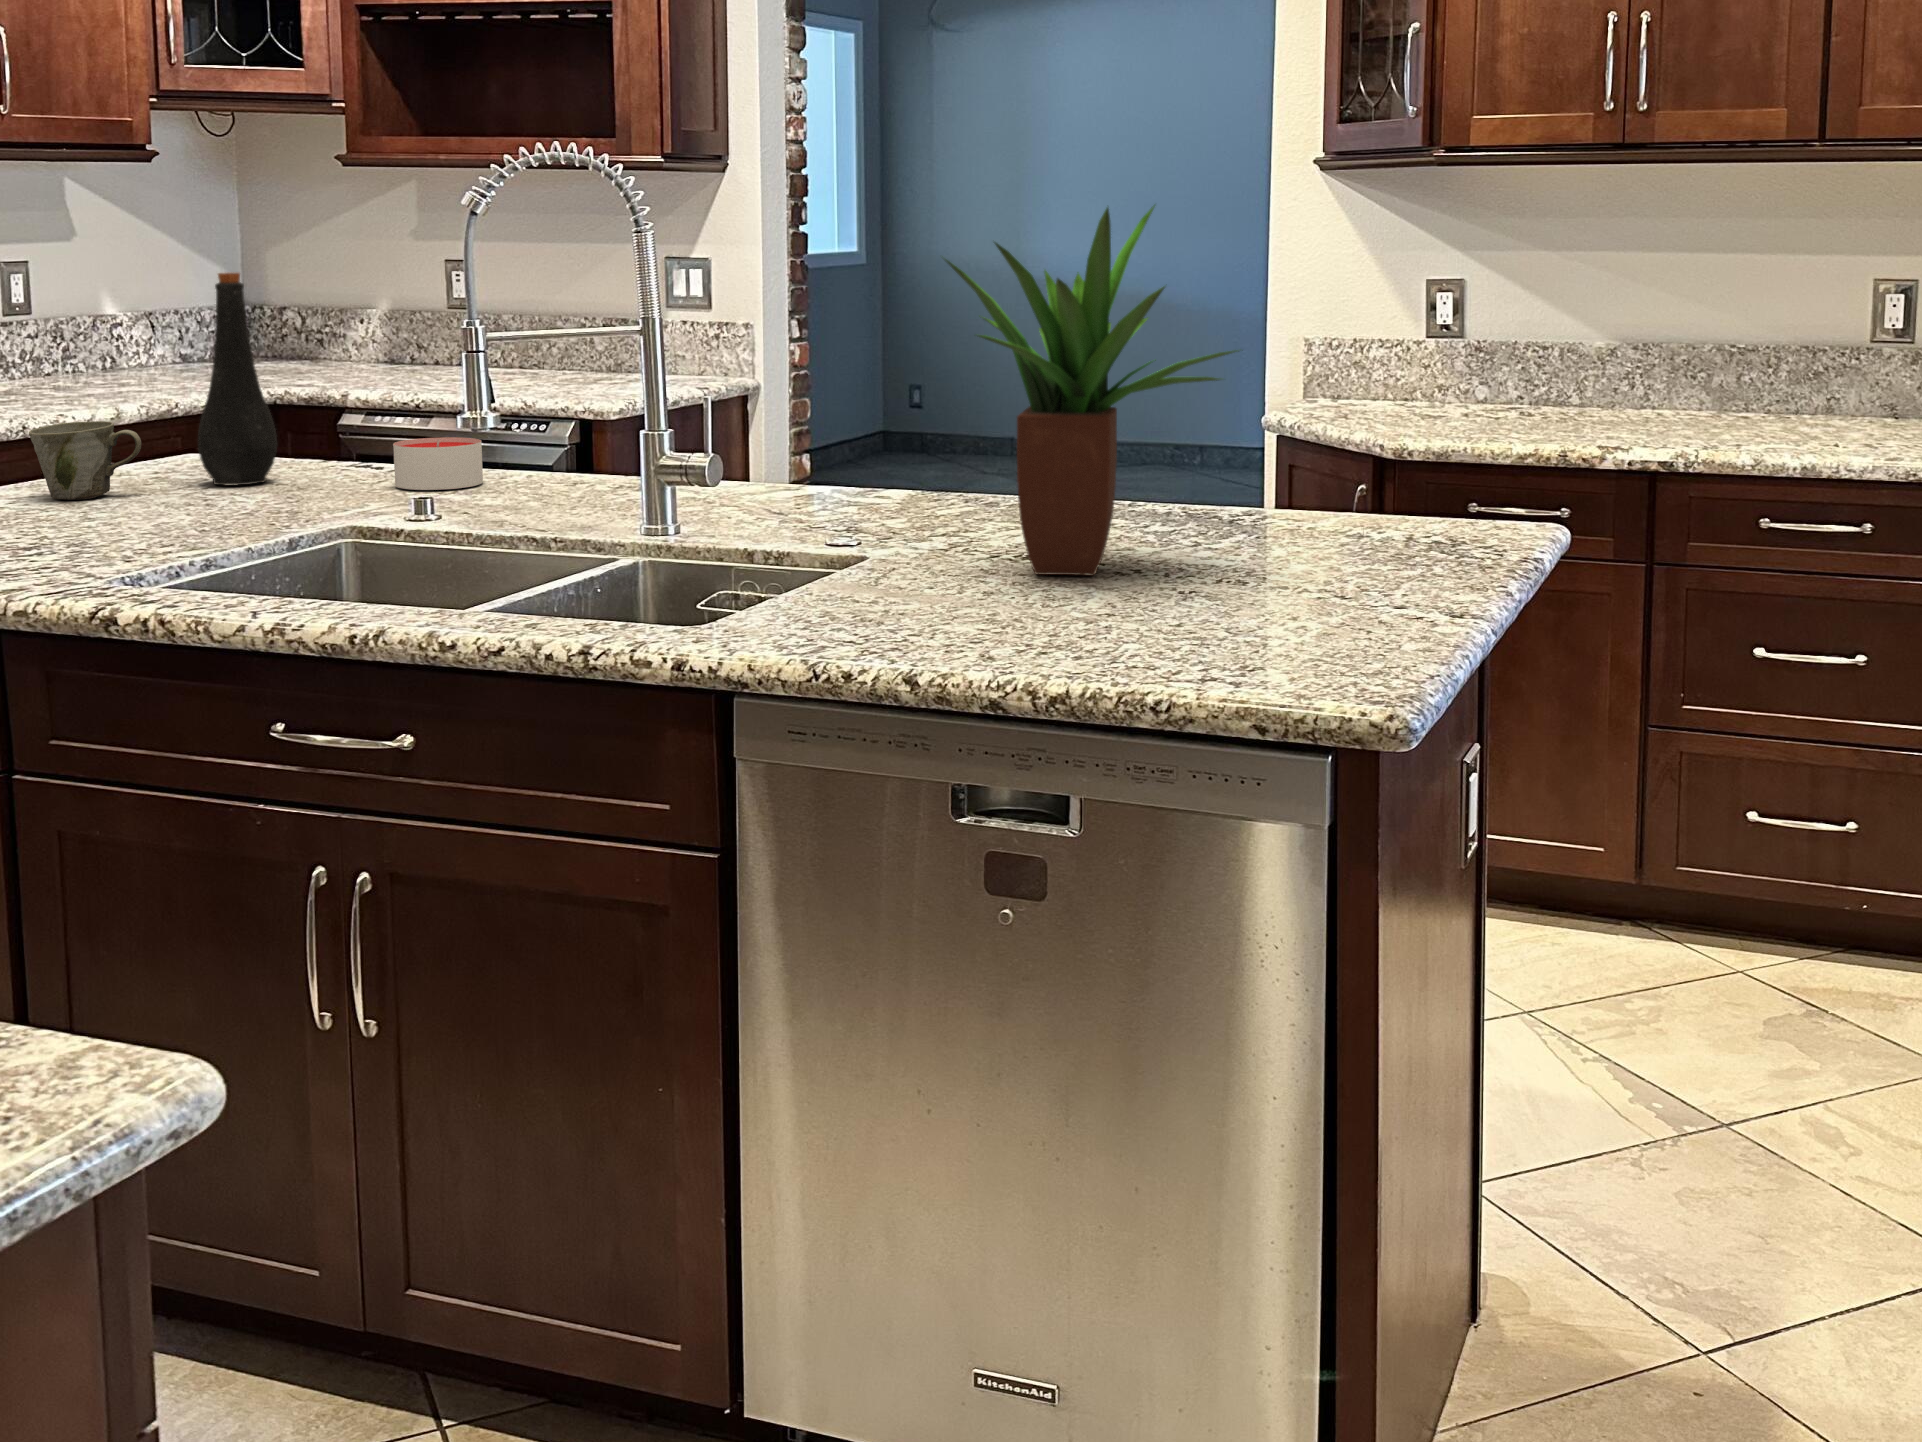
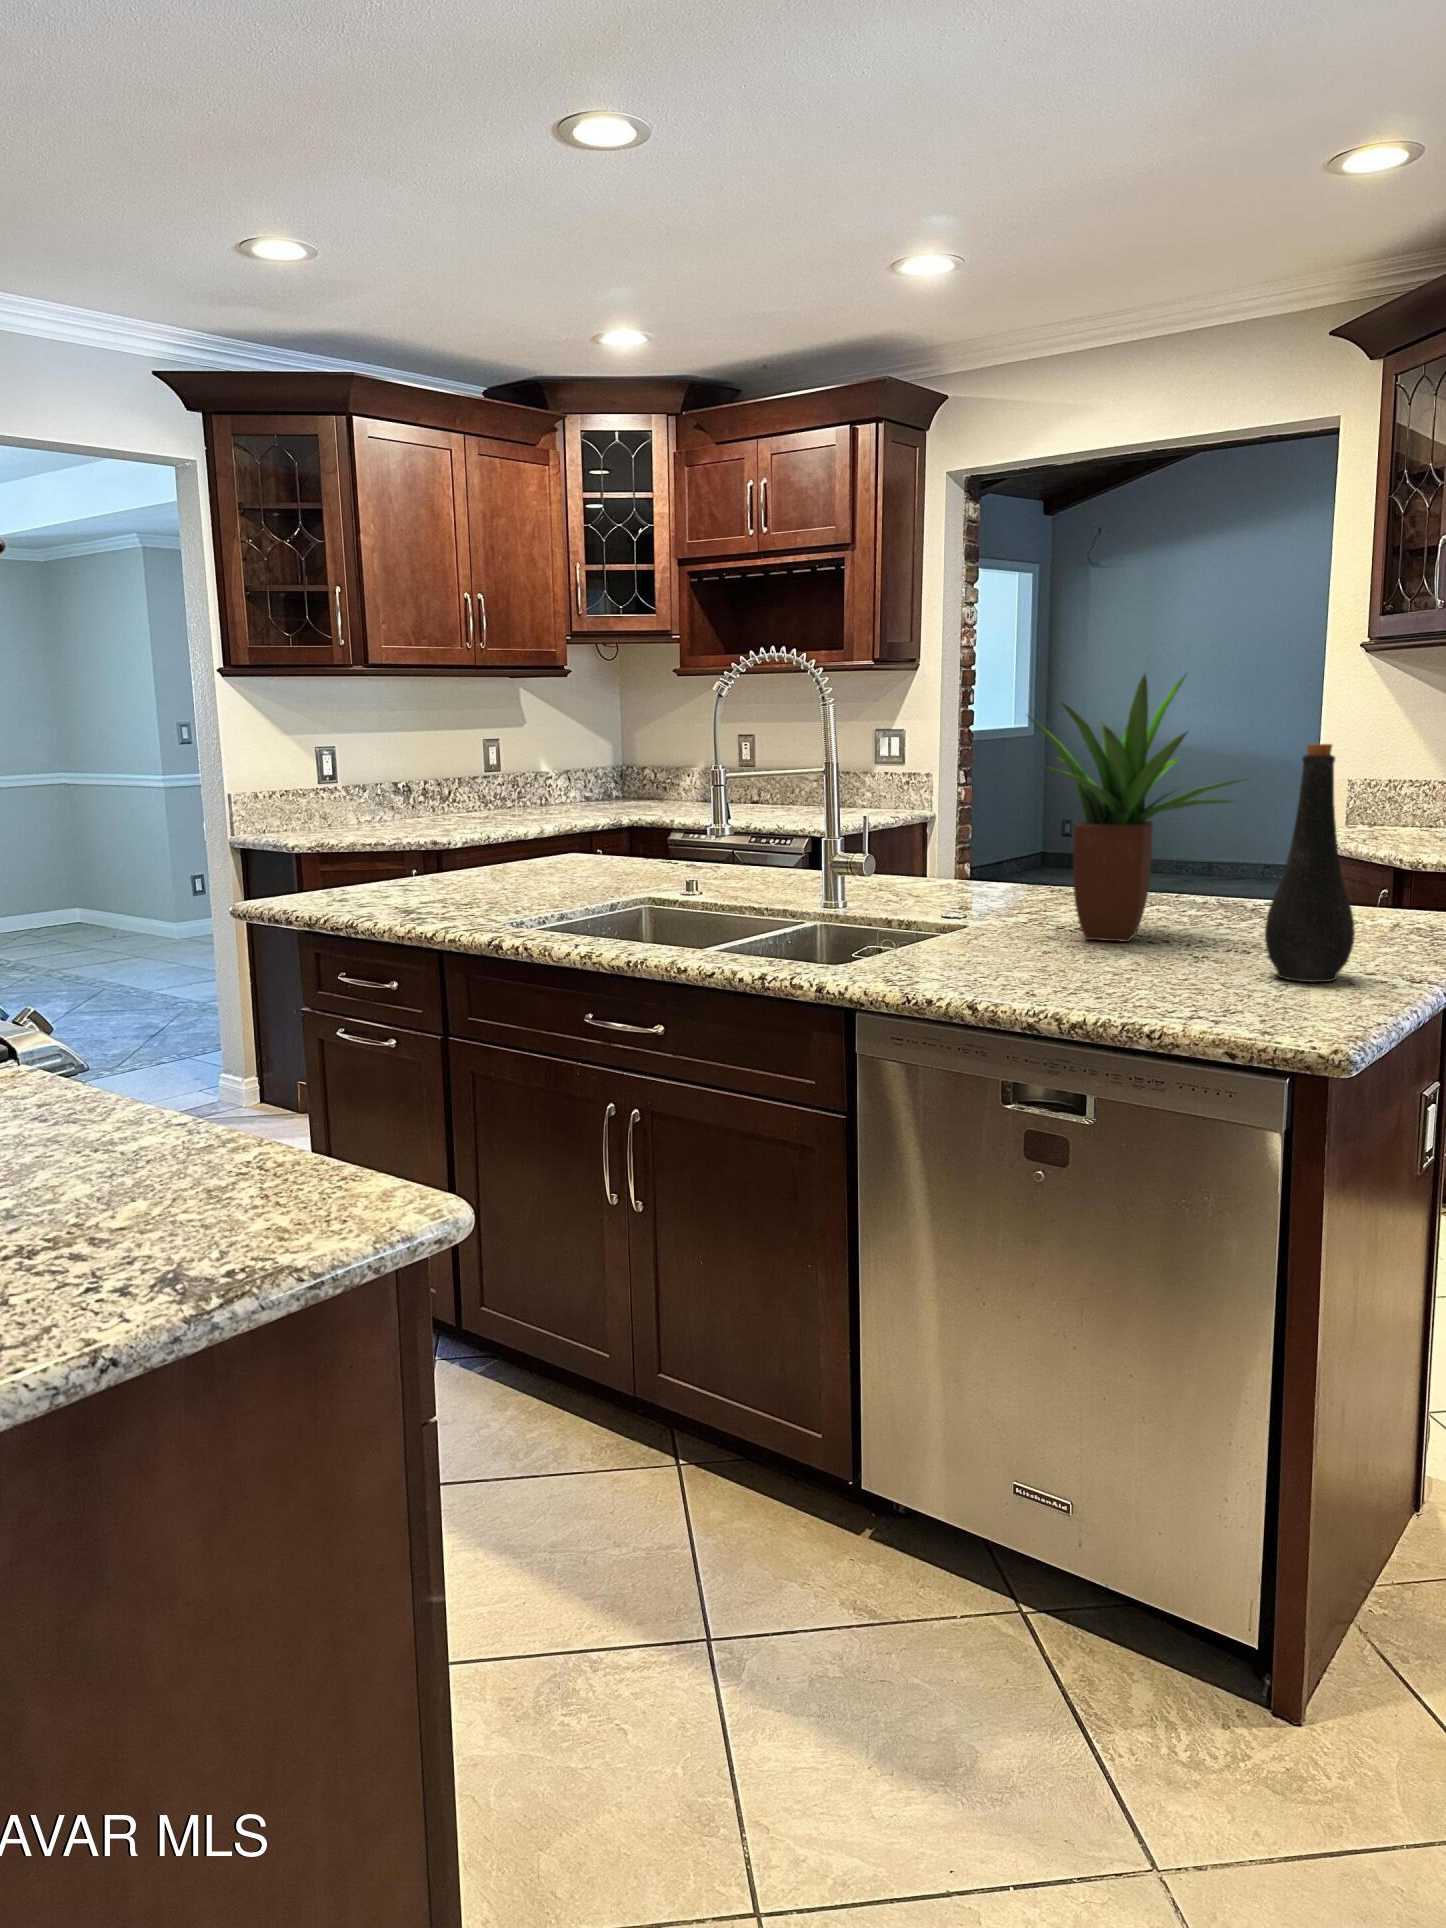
bottle: present [198,273,277,486] -> present [1265,744,1355,982]
mug: present [29,421,141,500] -> none [474,829,535,875]
candle: present [393,437,483,490] -> none [680,842,734,875]

